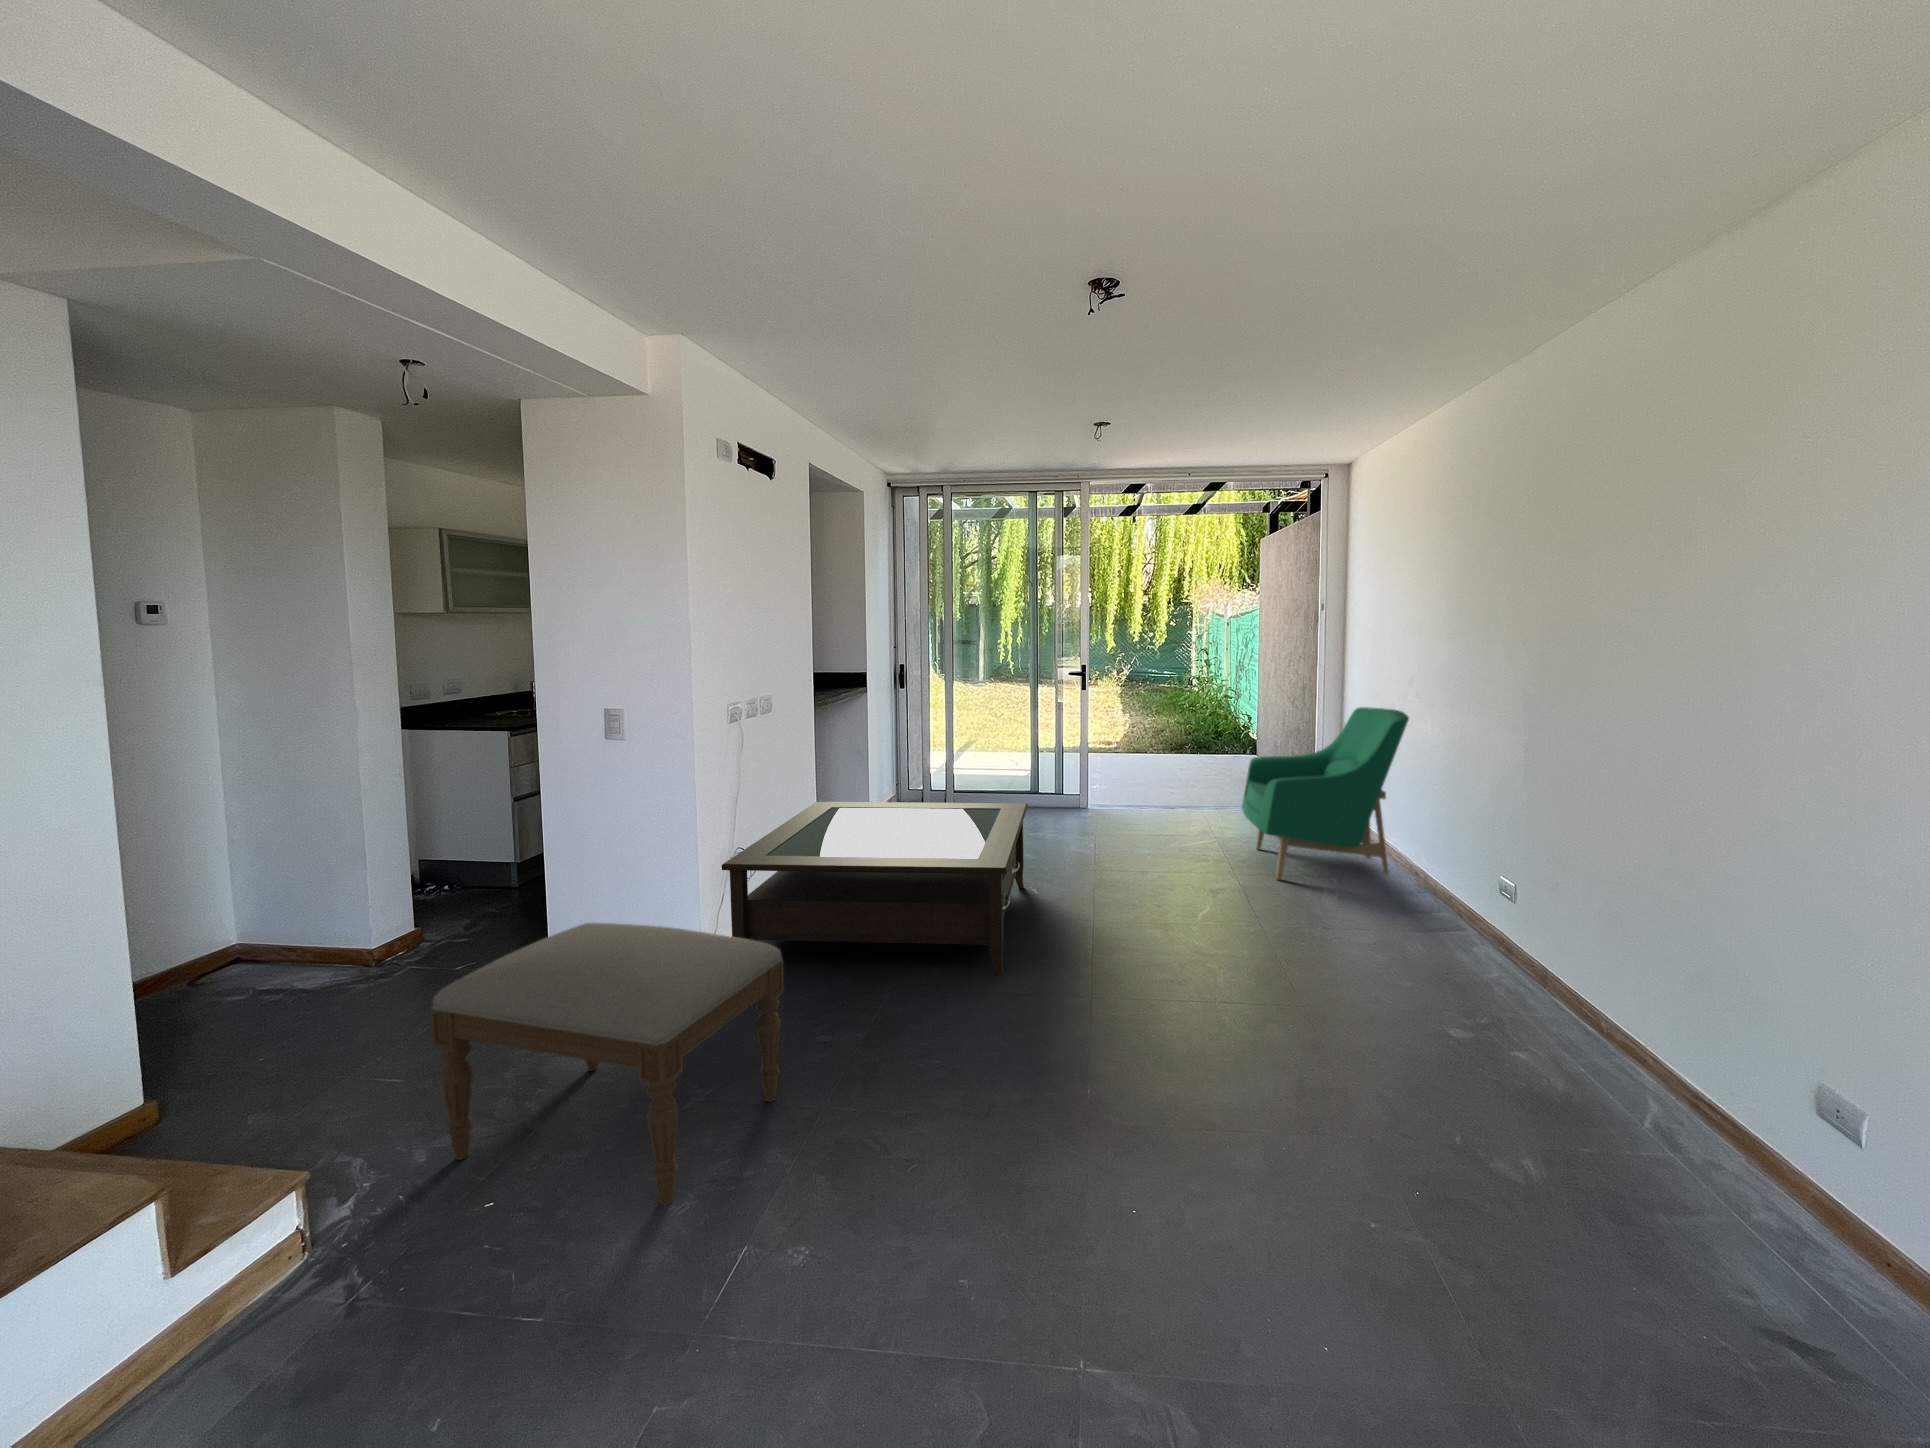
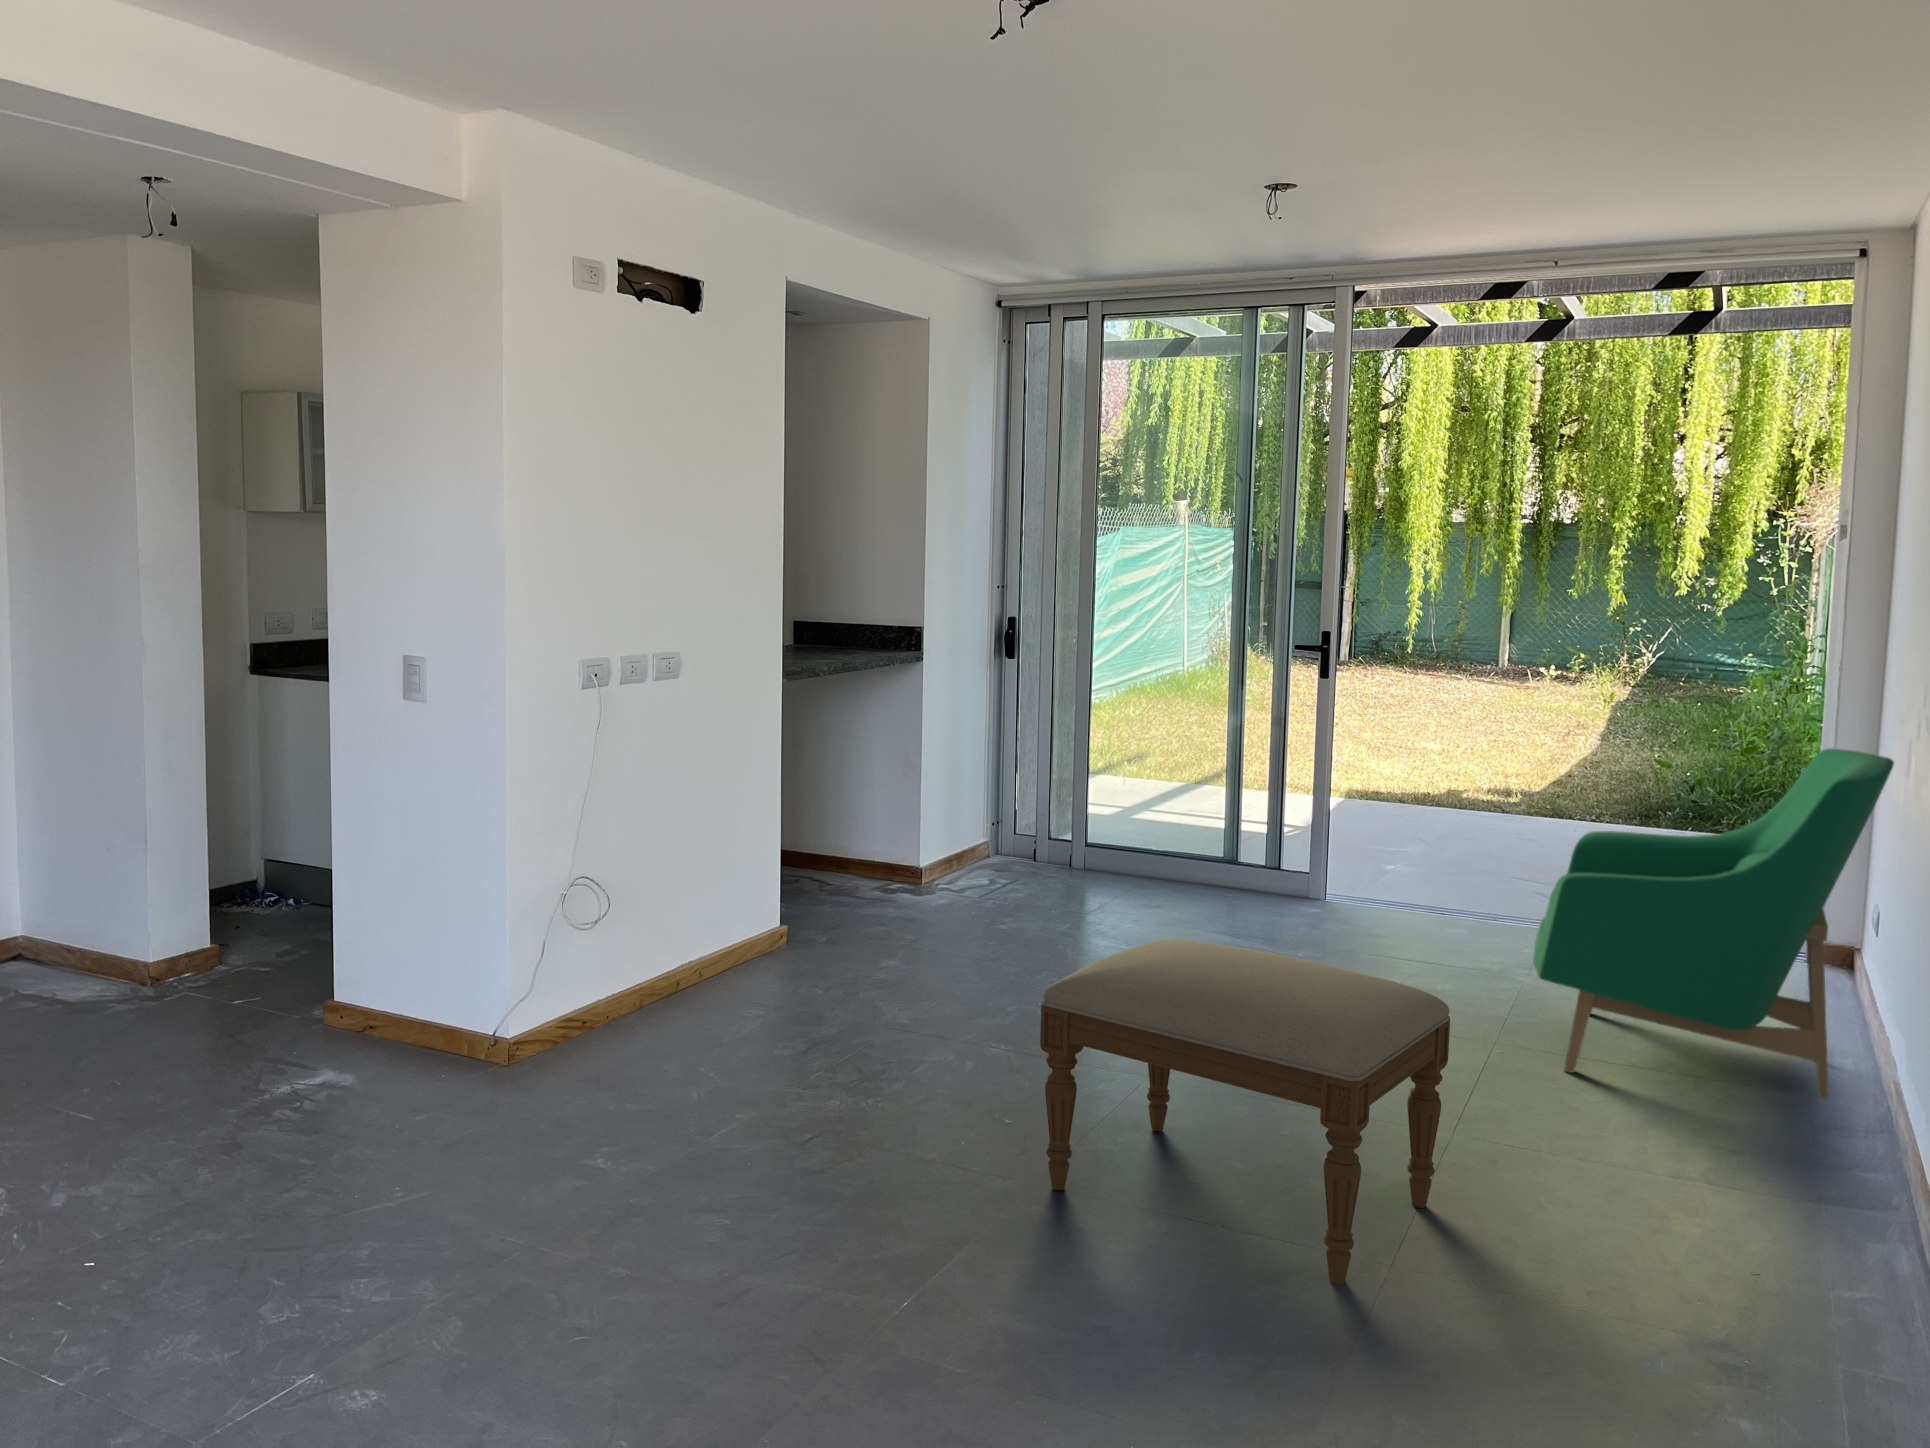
coffee table: present [722,802,1028,976] -> none [543,828,1092,1135]
ottoman: present [430,923,784,1206] -> present [1040,939,1450,1285]

